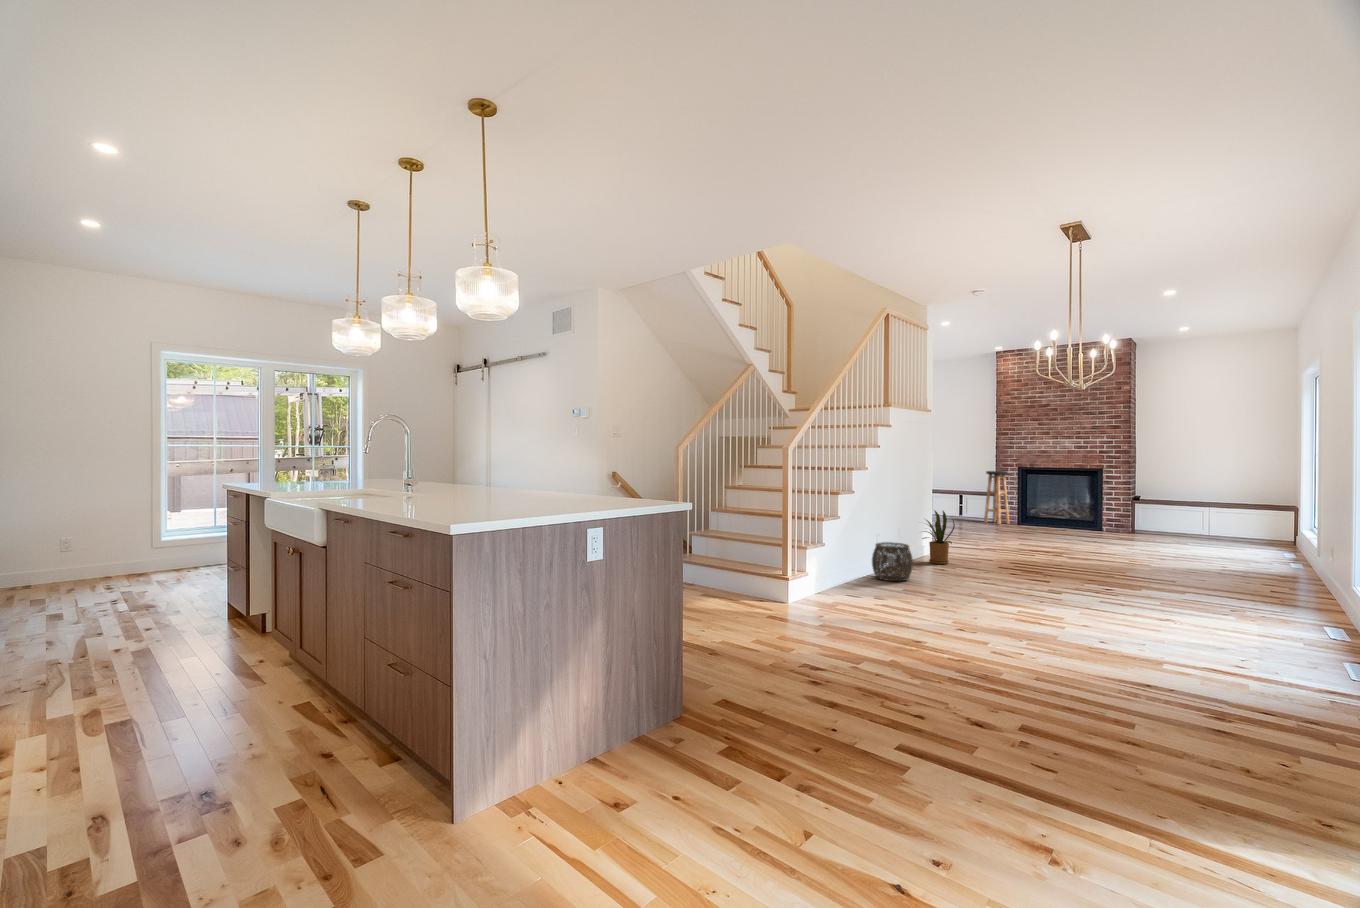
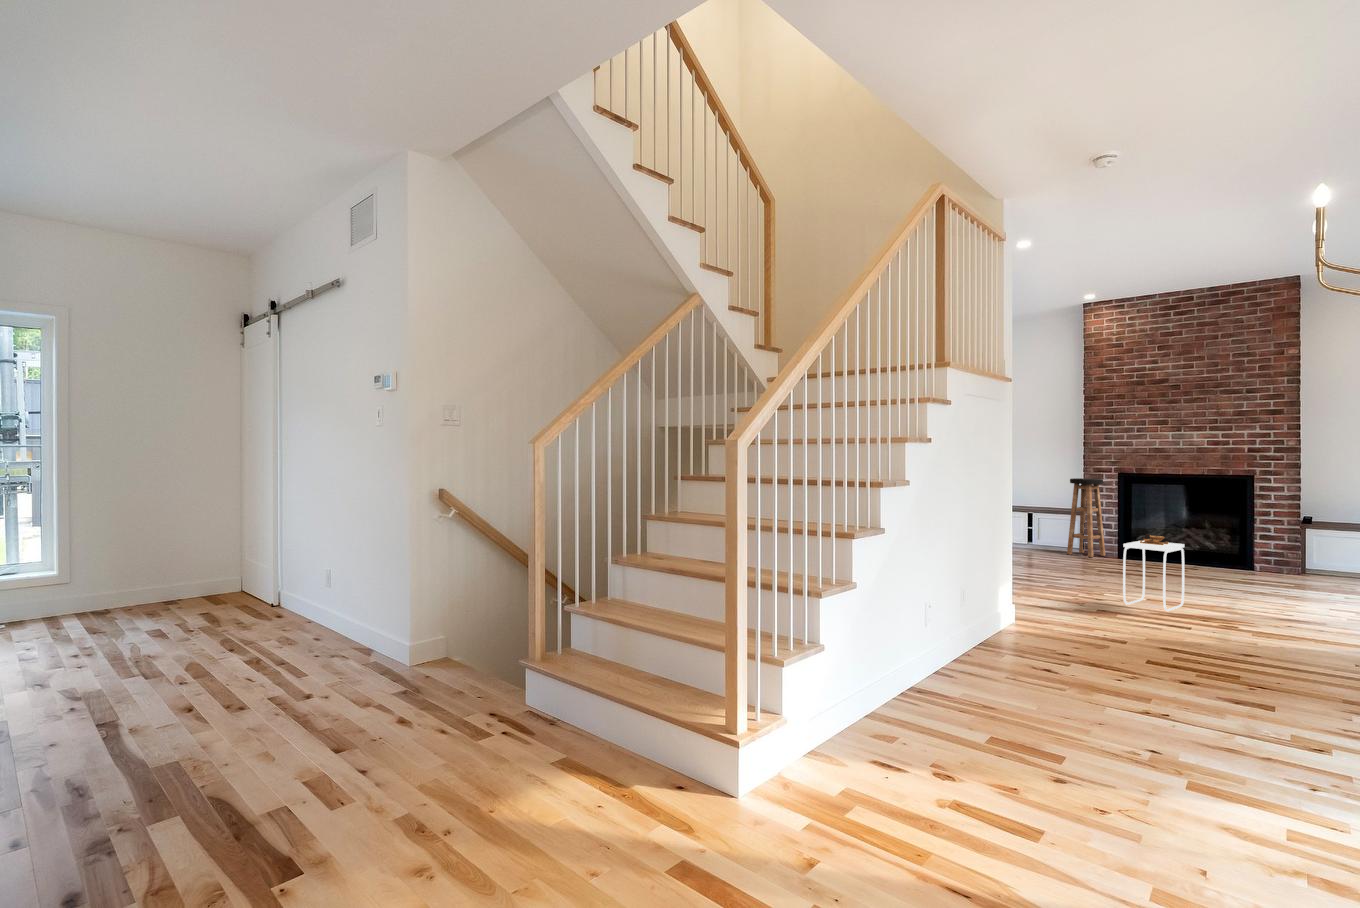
side table: none [1002,504,1039,549] -> present [1123,534,1184,611]
house plant: present [922,510,955,564] -> none [991,552,1063,654]
woven basket: present [872,542,913,581] -> none [914,626,1000,712]

